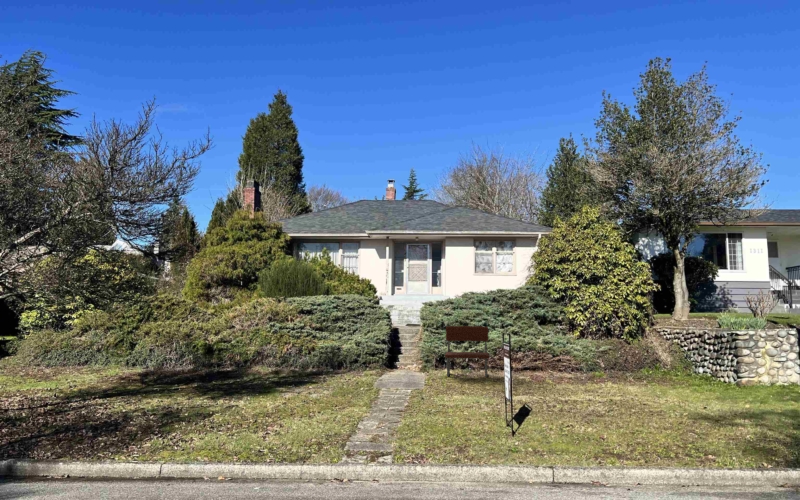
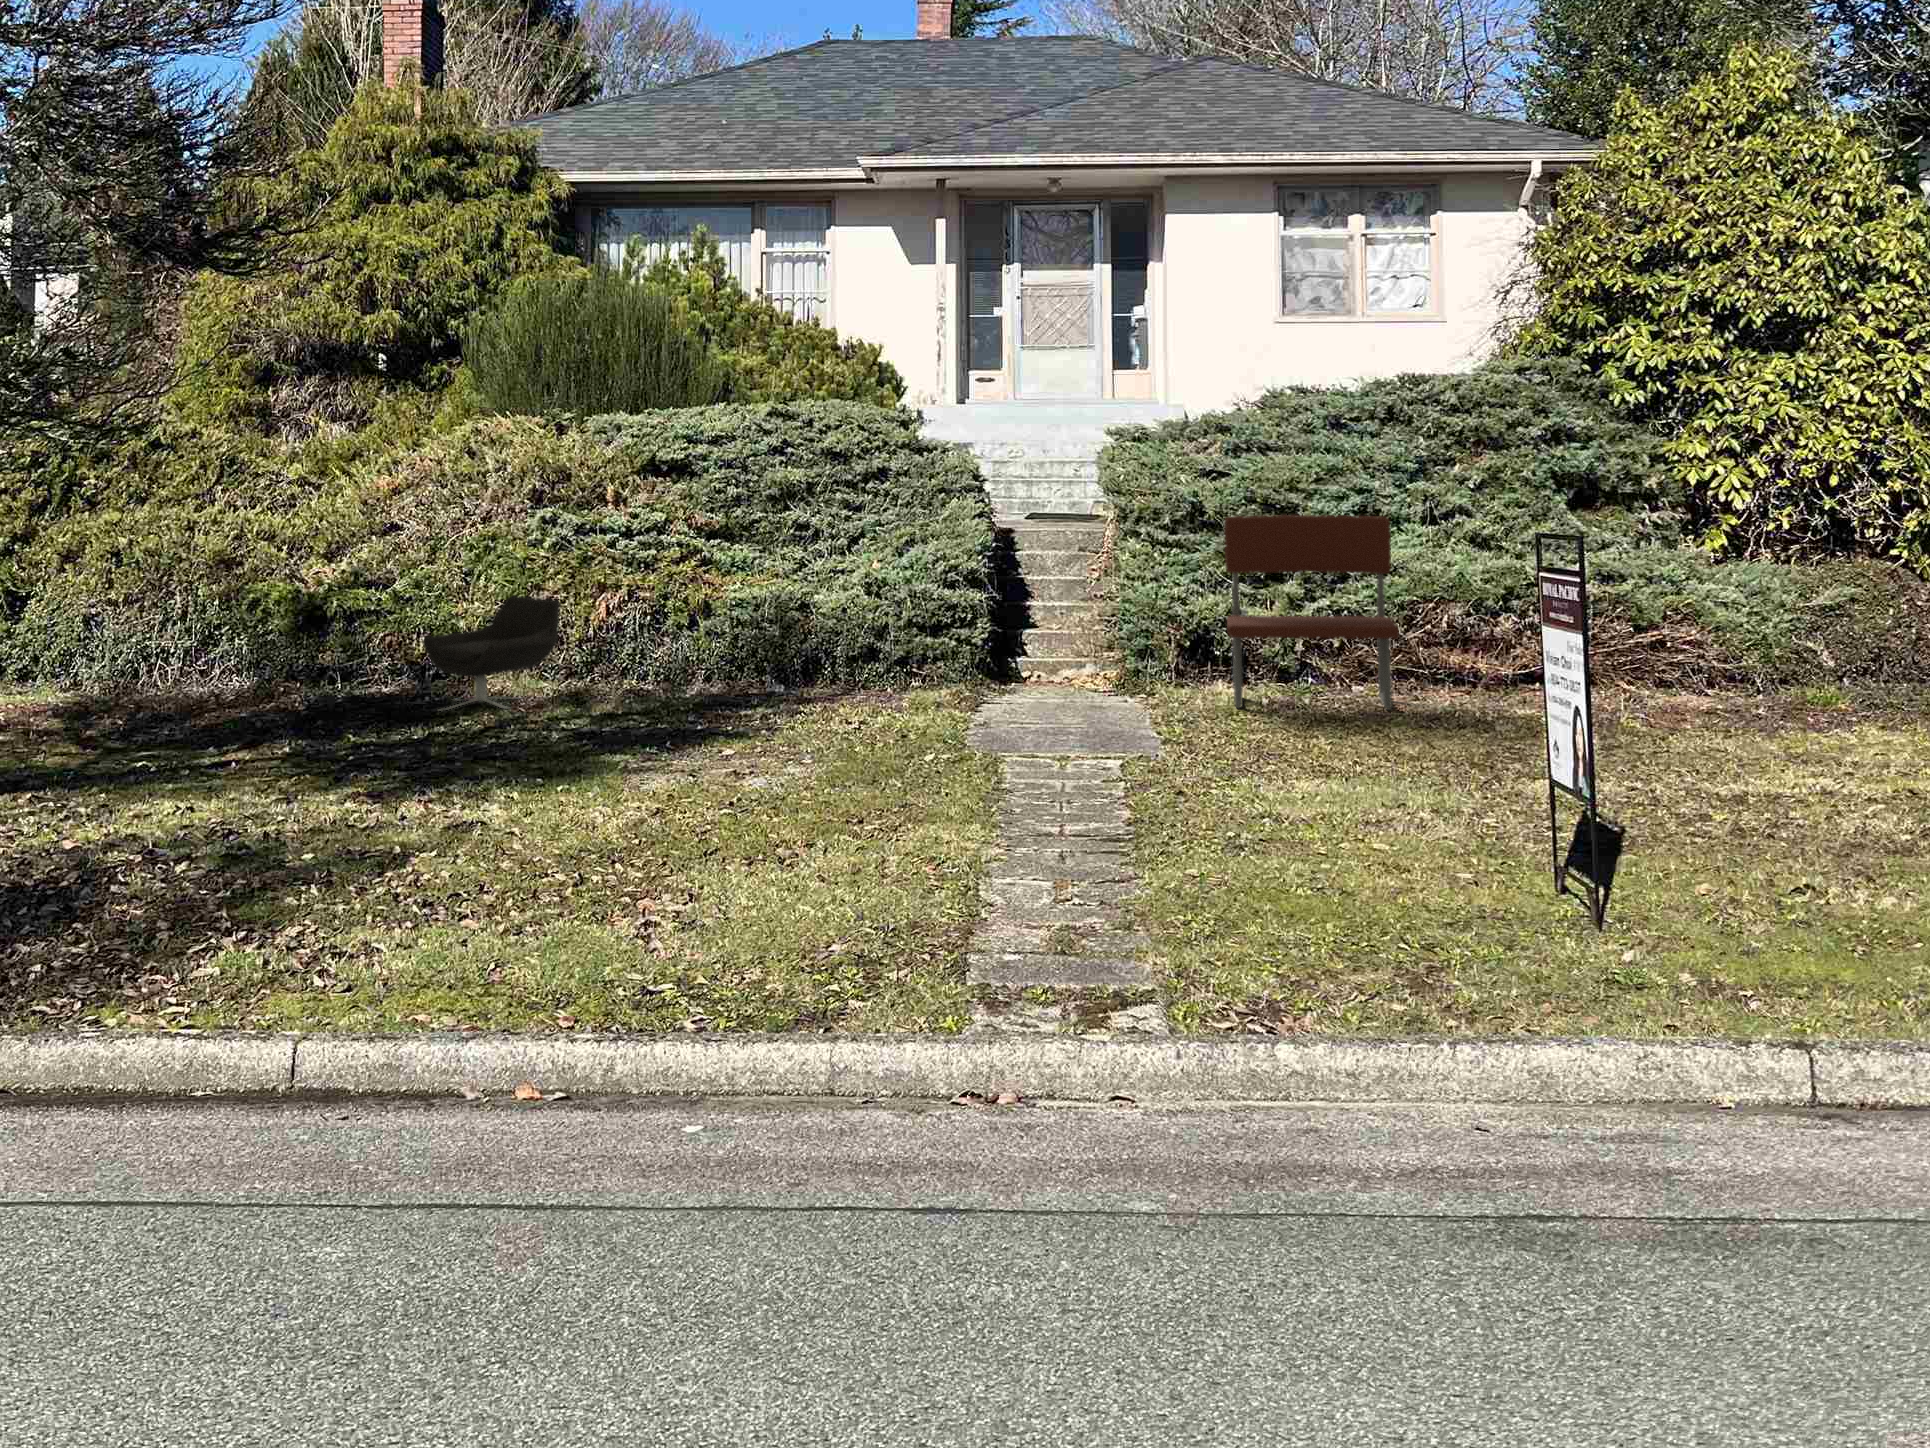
lounge chair: none [237,345,274,375] -> present [423,595,561,709]

